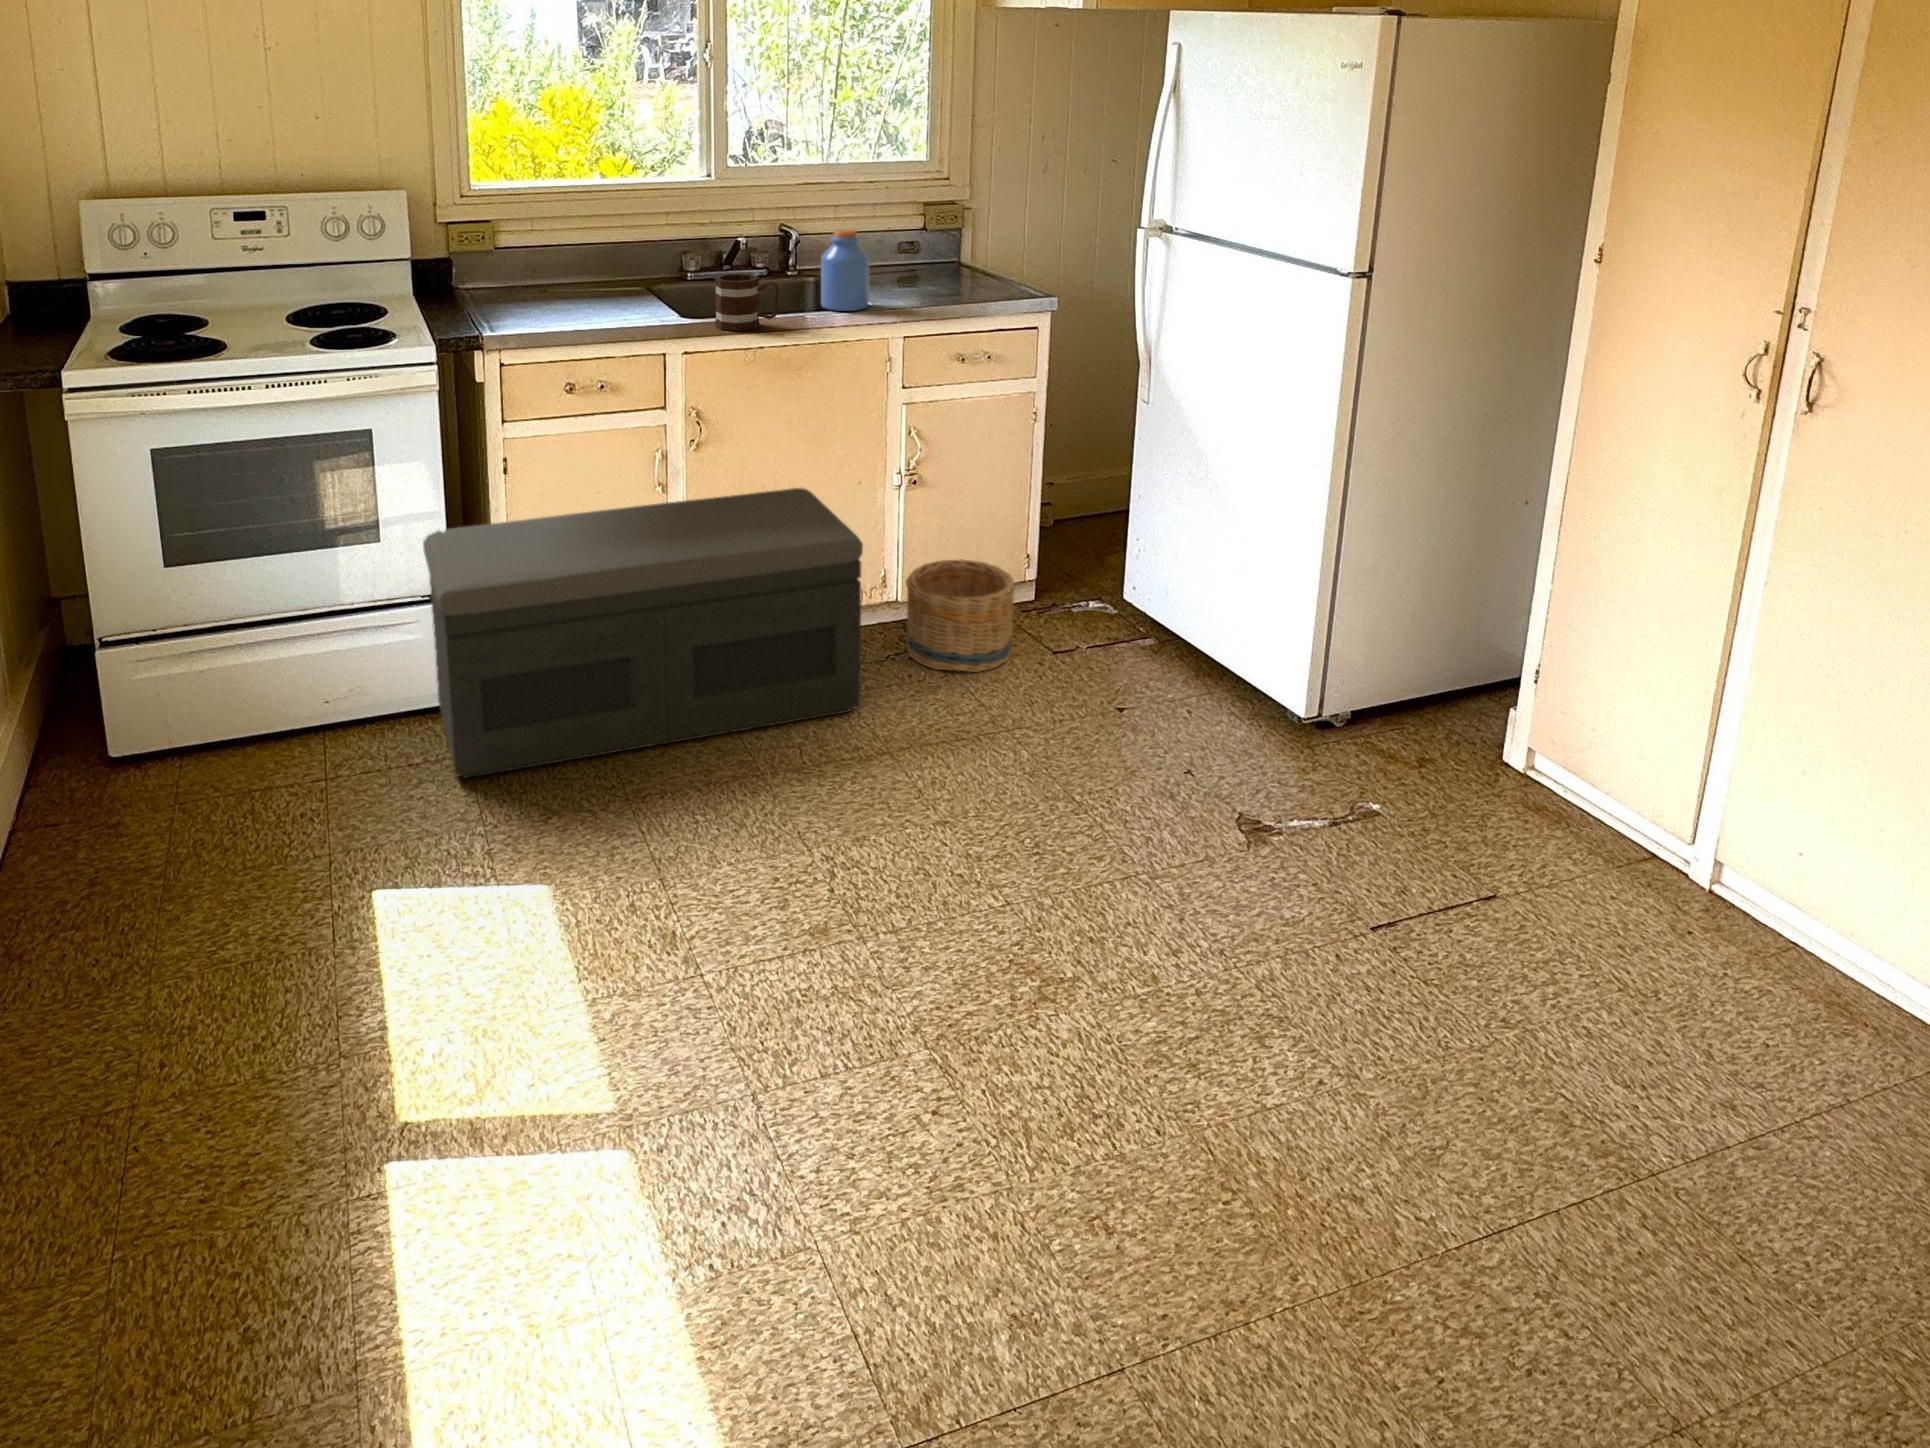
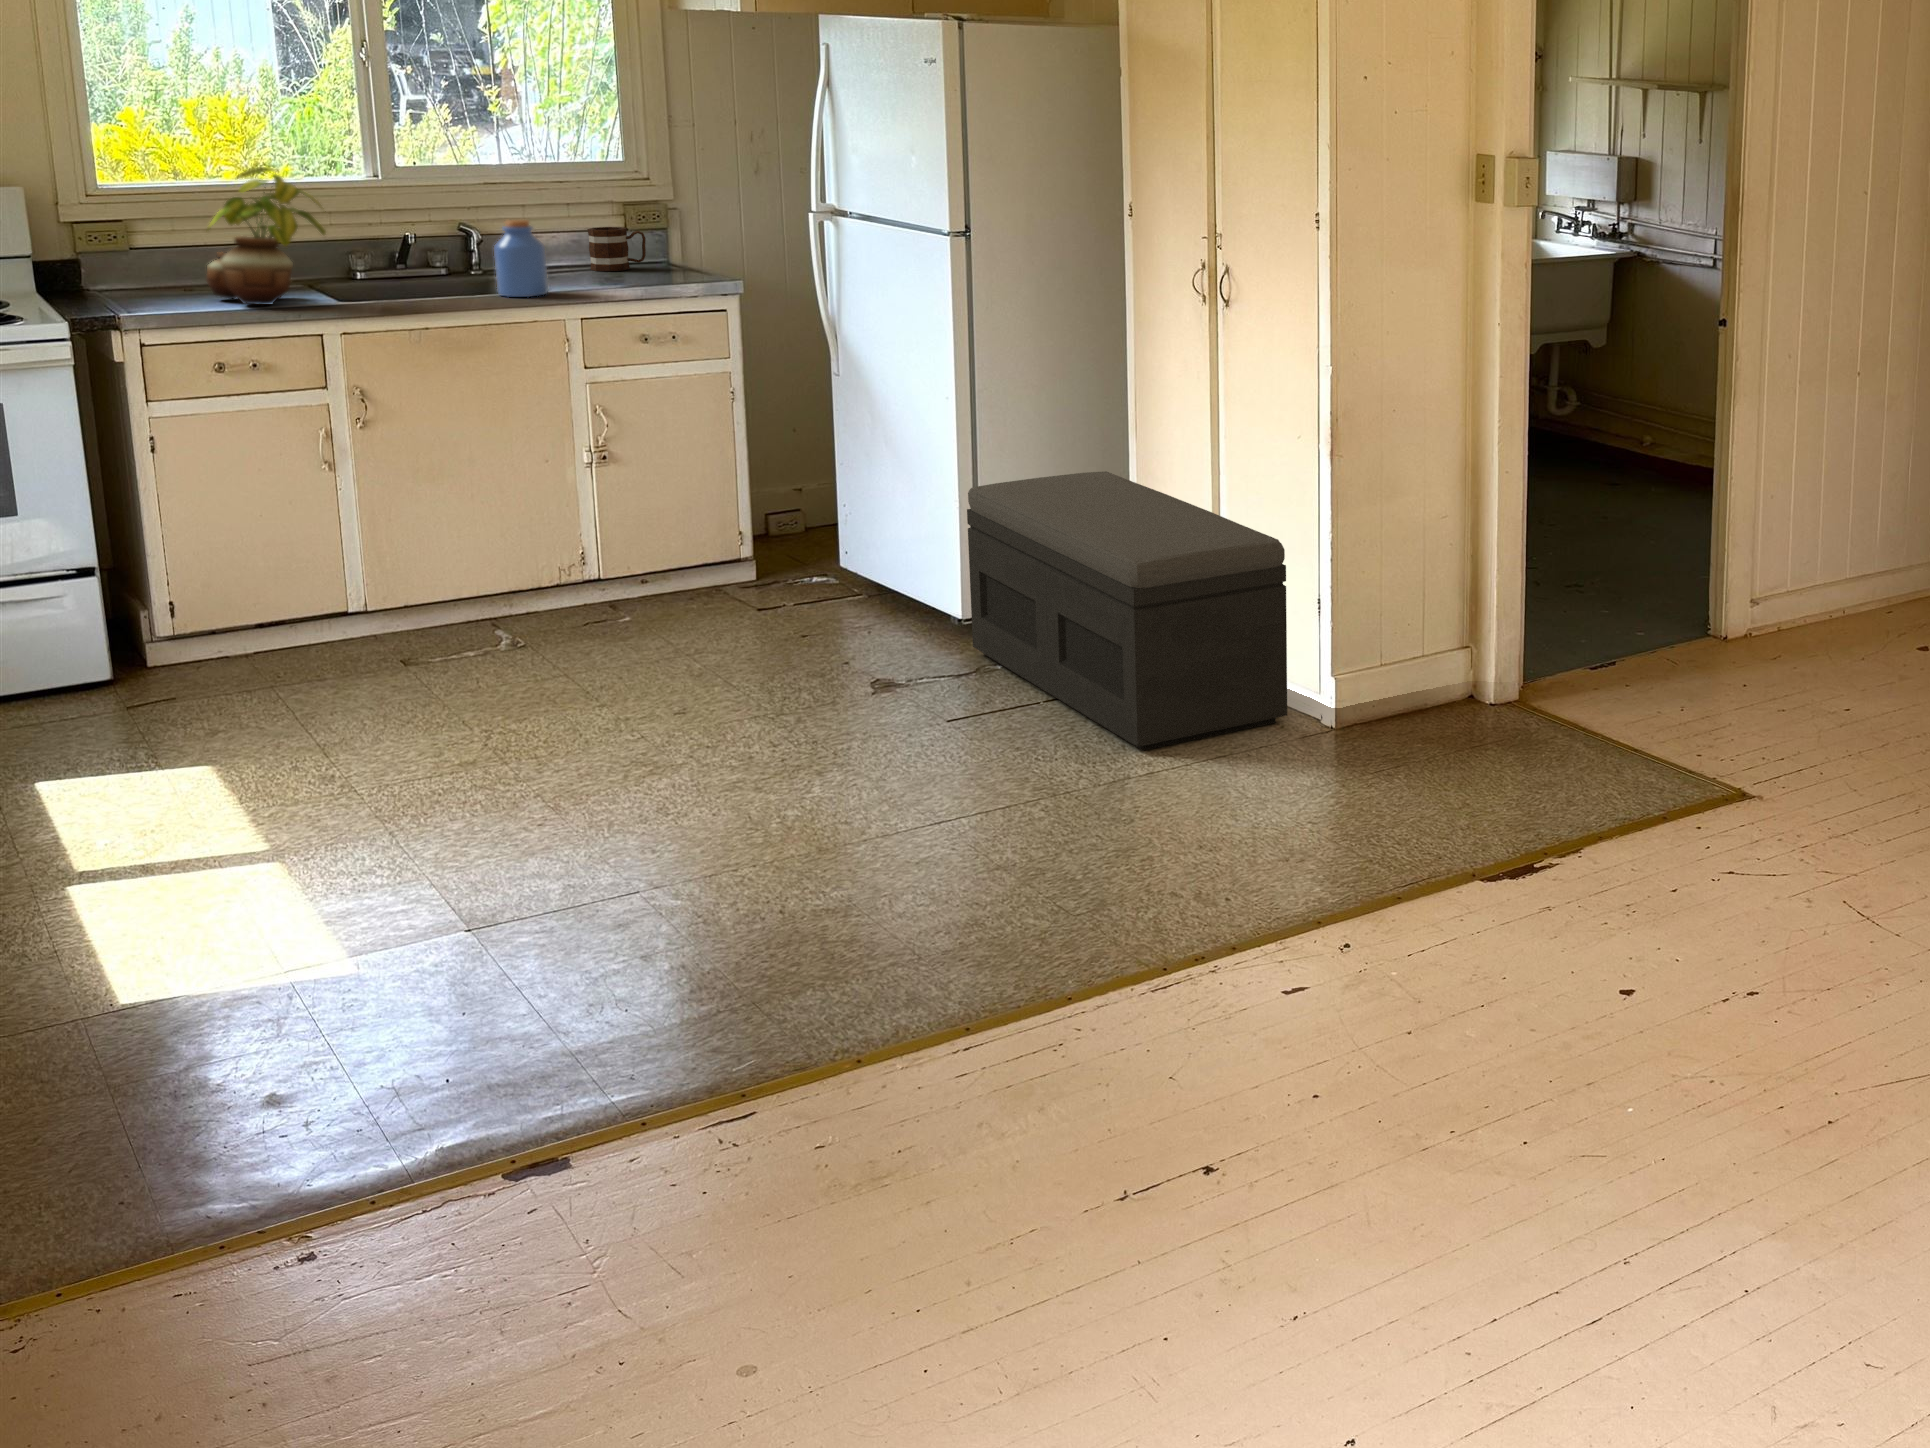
potted plant: none [560,177,674,317] -> present [207,167,326,305]
mug: present [715,274,780,331] -> present [587,227,646,271]
storage bench: present [423,488,863,778] -> present [967,471,1287,750]
basket: present [906,560,1016,672] -> none [601,531,714,626]

